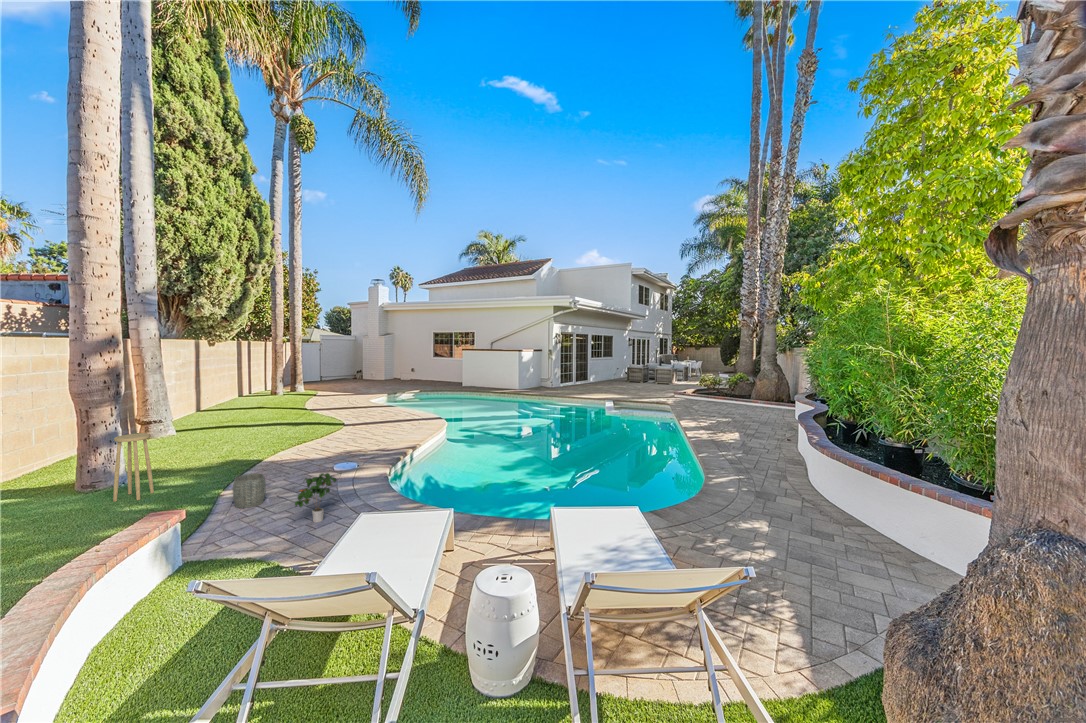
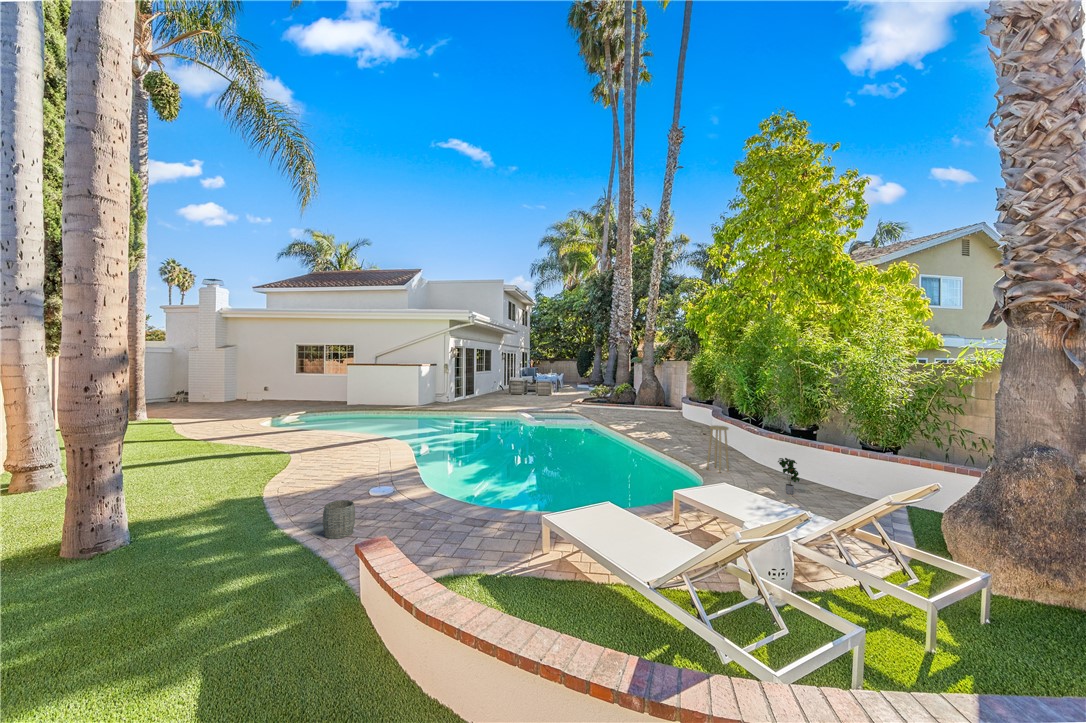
stool: present [113,433,154,502] -> present [707,425,729,473]
potted plant: present [295,473,336,523] -> present [778,458,800,494]

